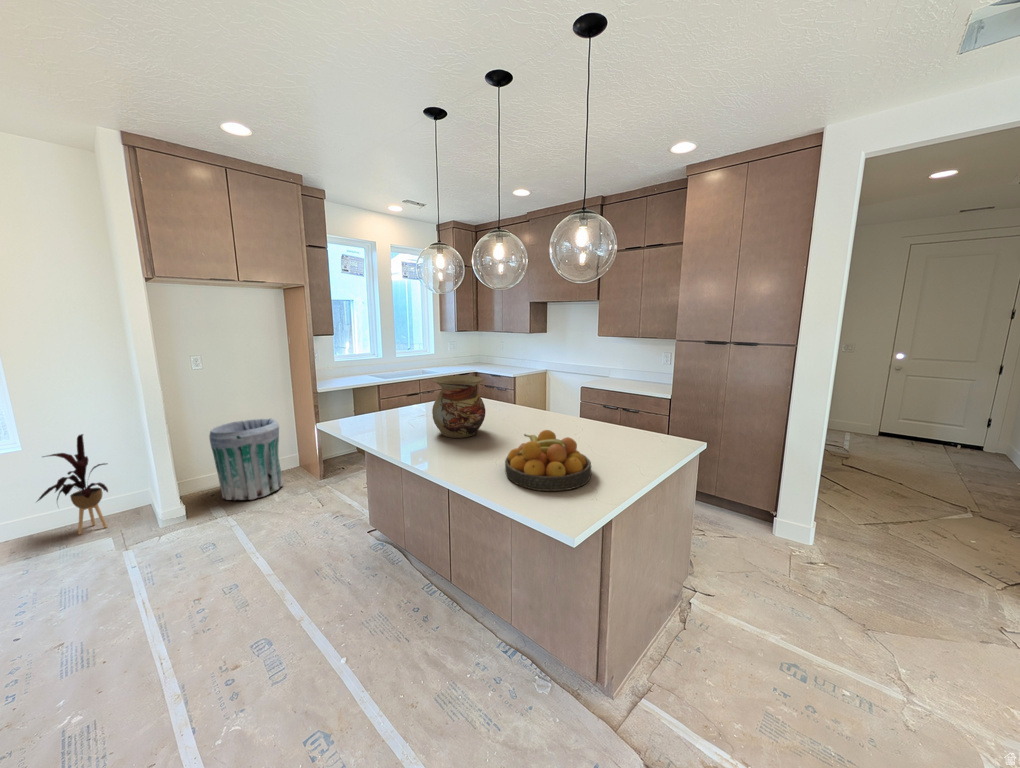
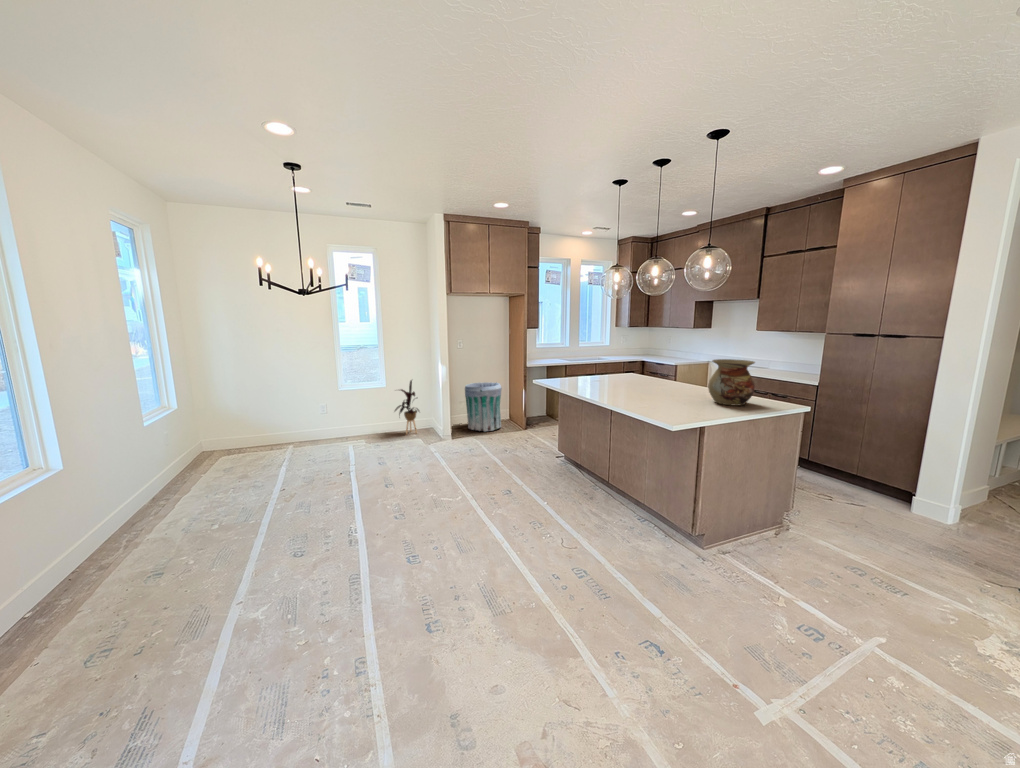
vase: present [432,376,485,438] -> present [708,359,755,406]
fruit bowl: present [505,430,591,491] -> none [642,383,697,413]

